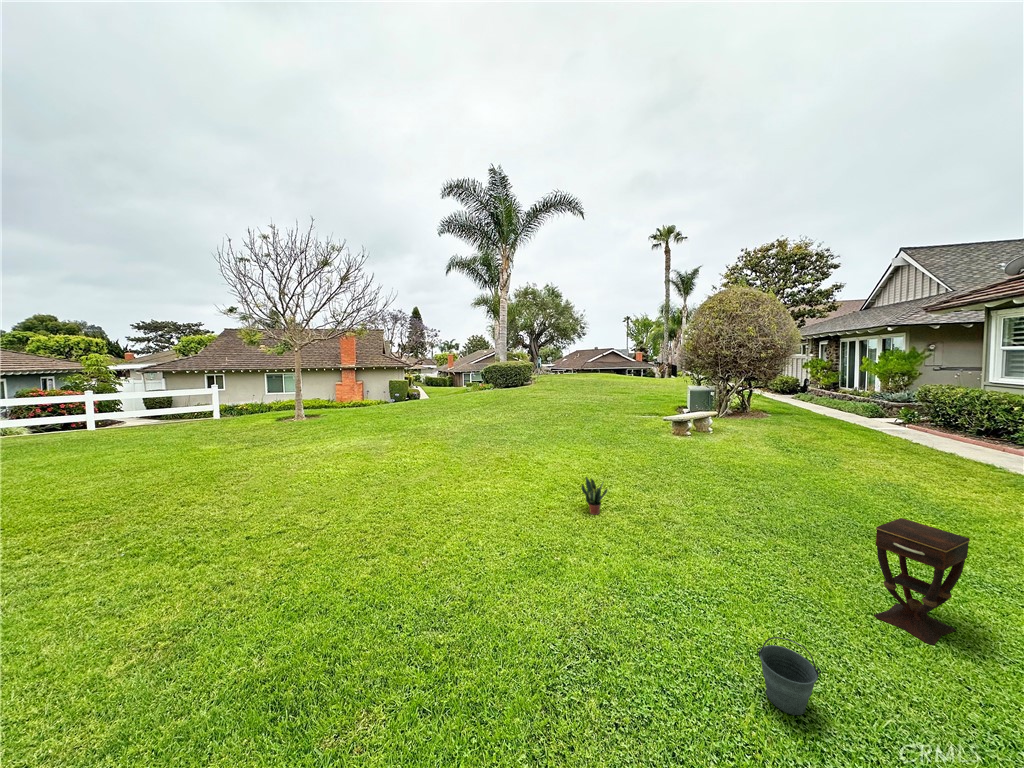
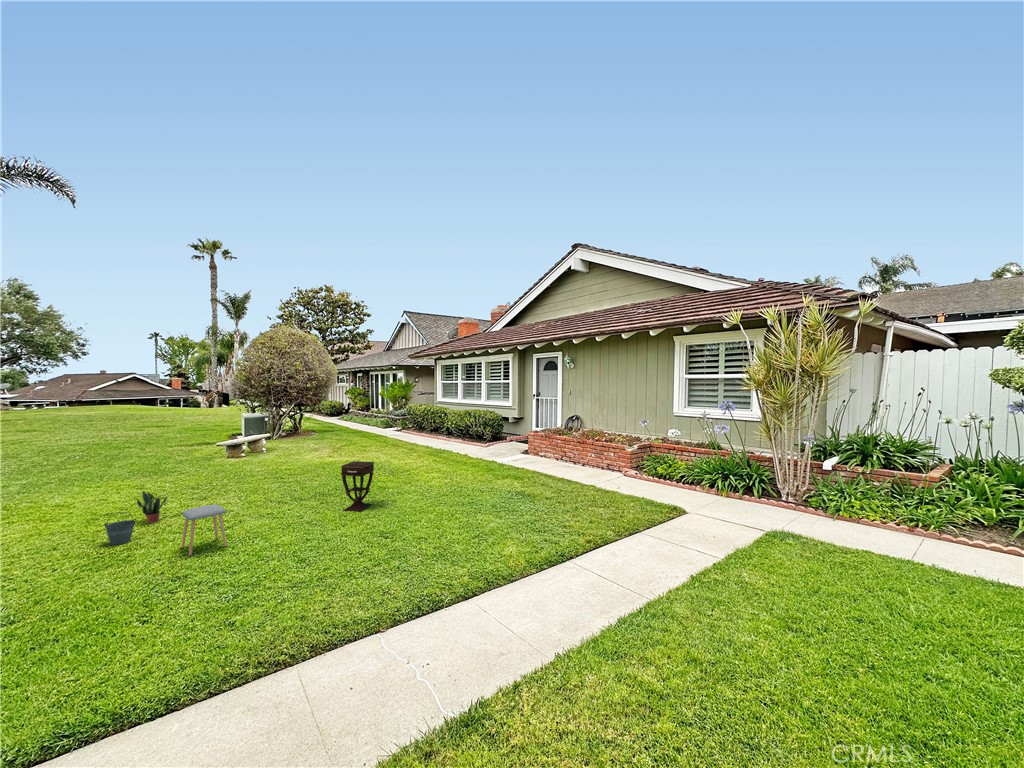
stool: none [610,535,664,615] -> present [181,504,227,556]
bucket: present [756,637,821,715] -> present [104,512,136,545]

